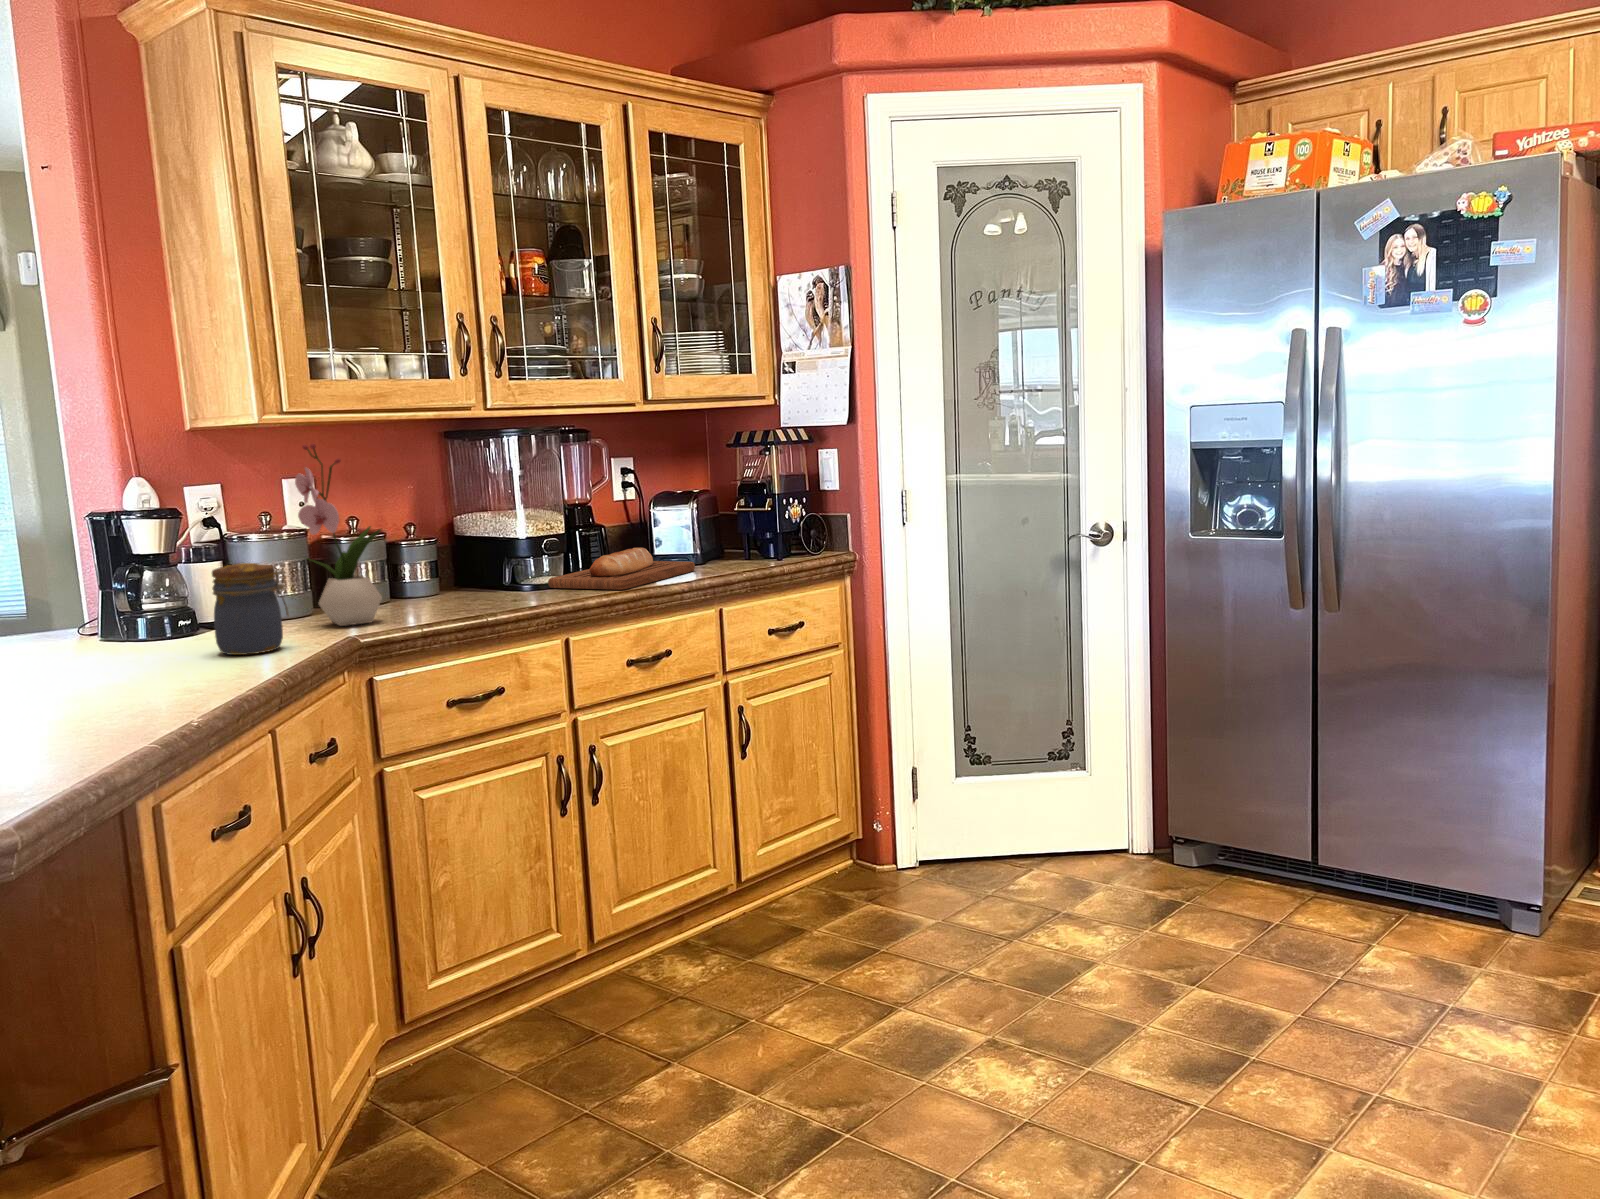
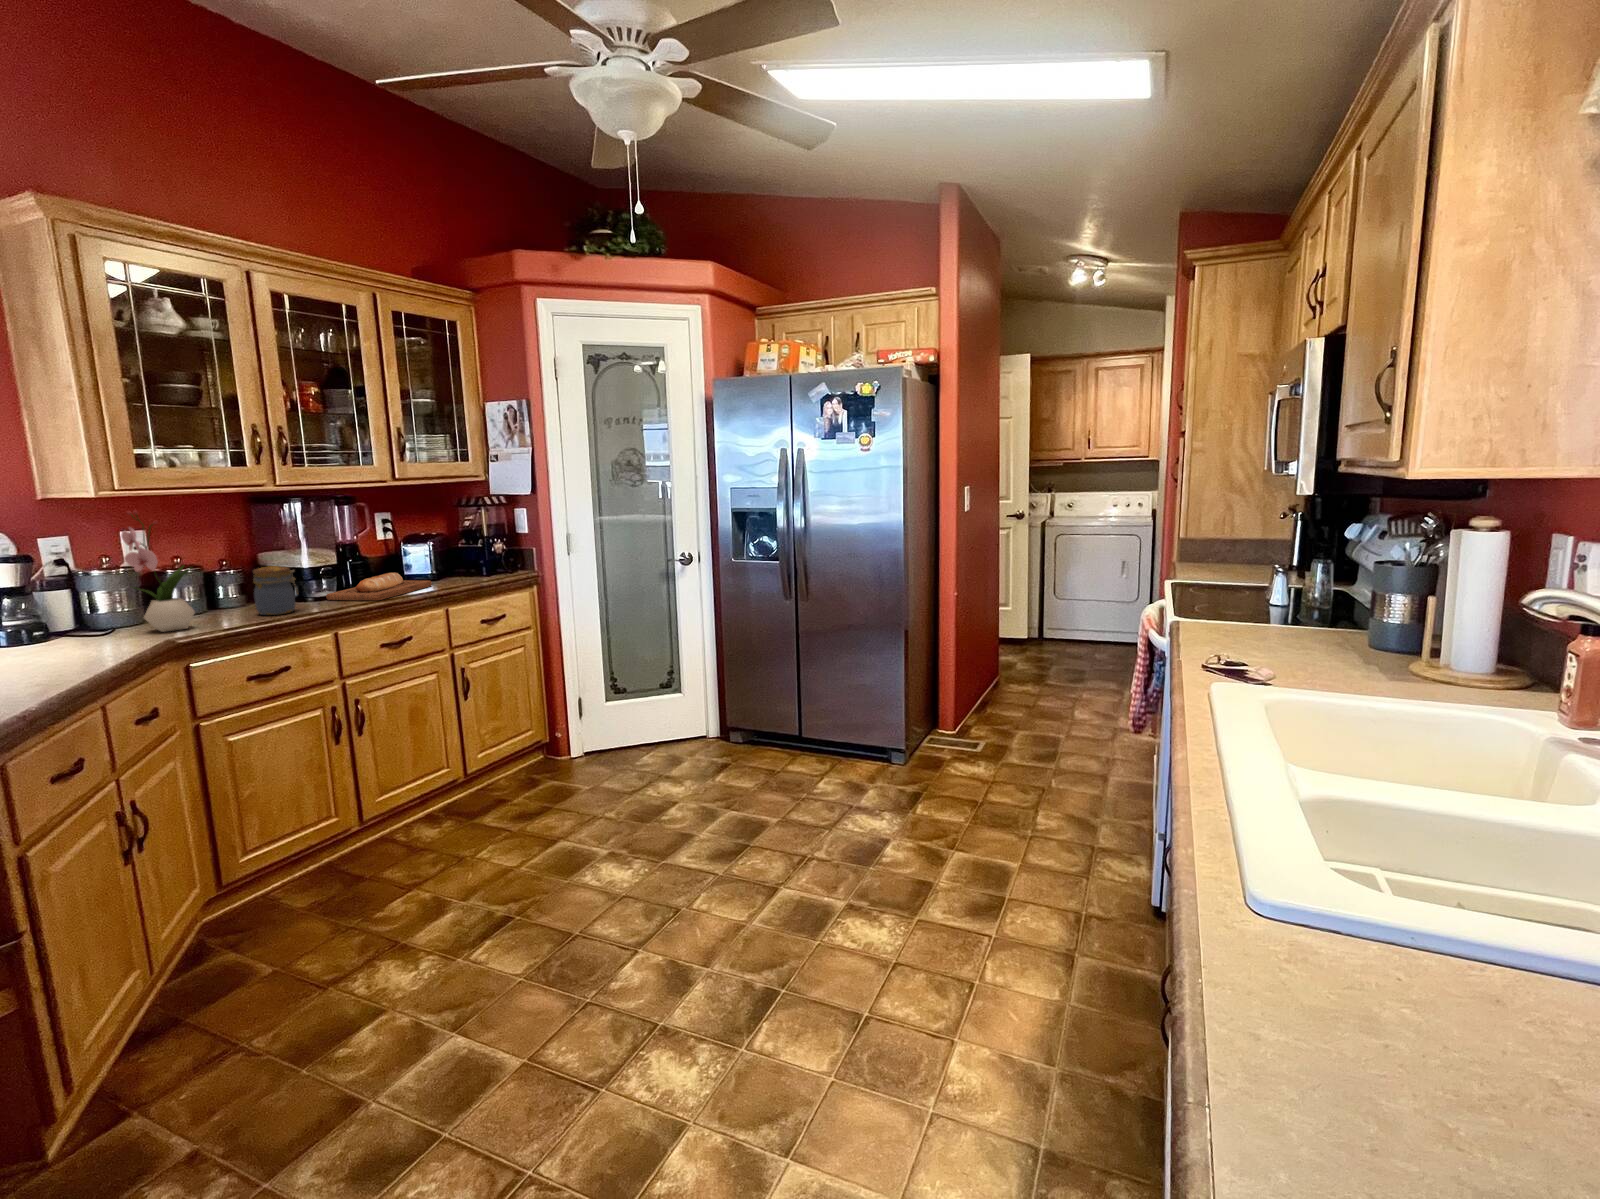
jar: present [212,563,289,655] -> present [253,566,298,615]

